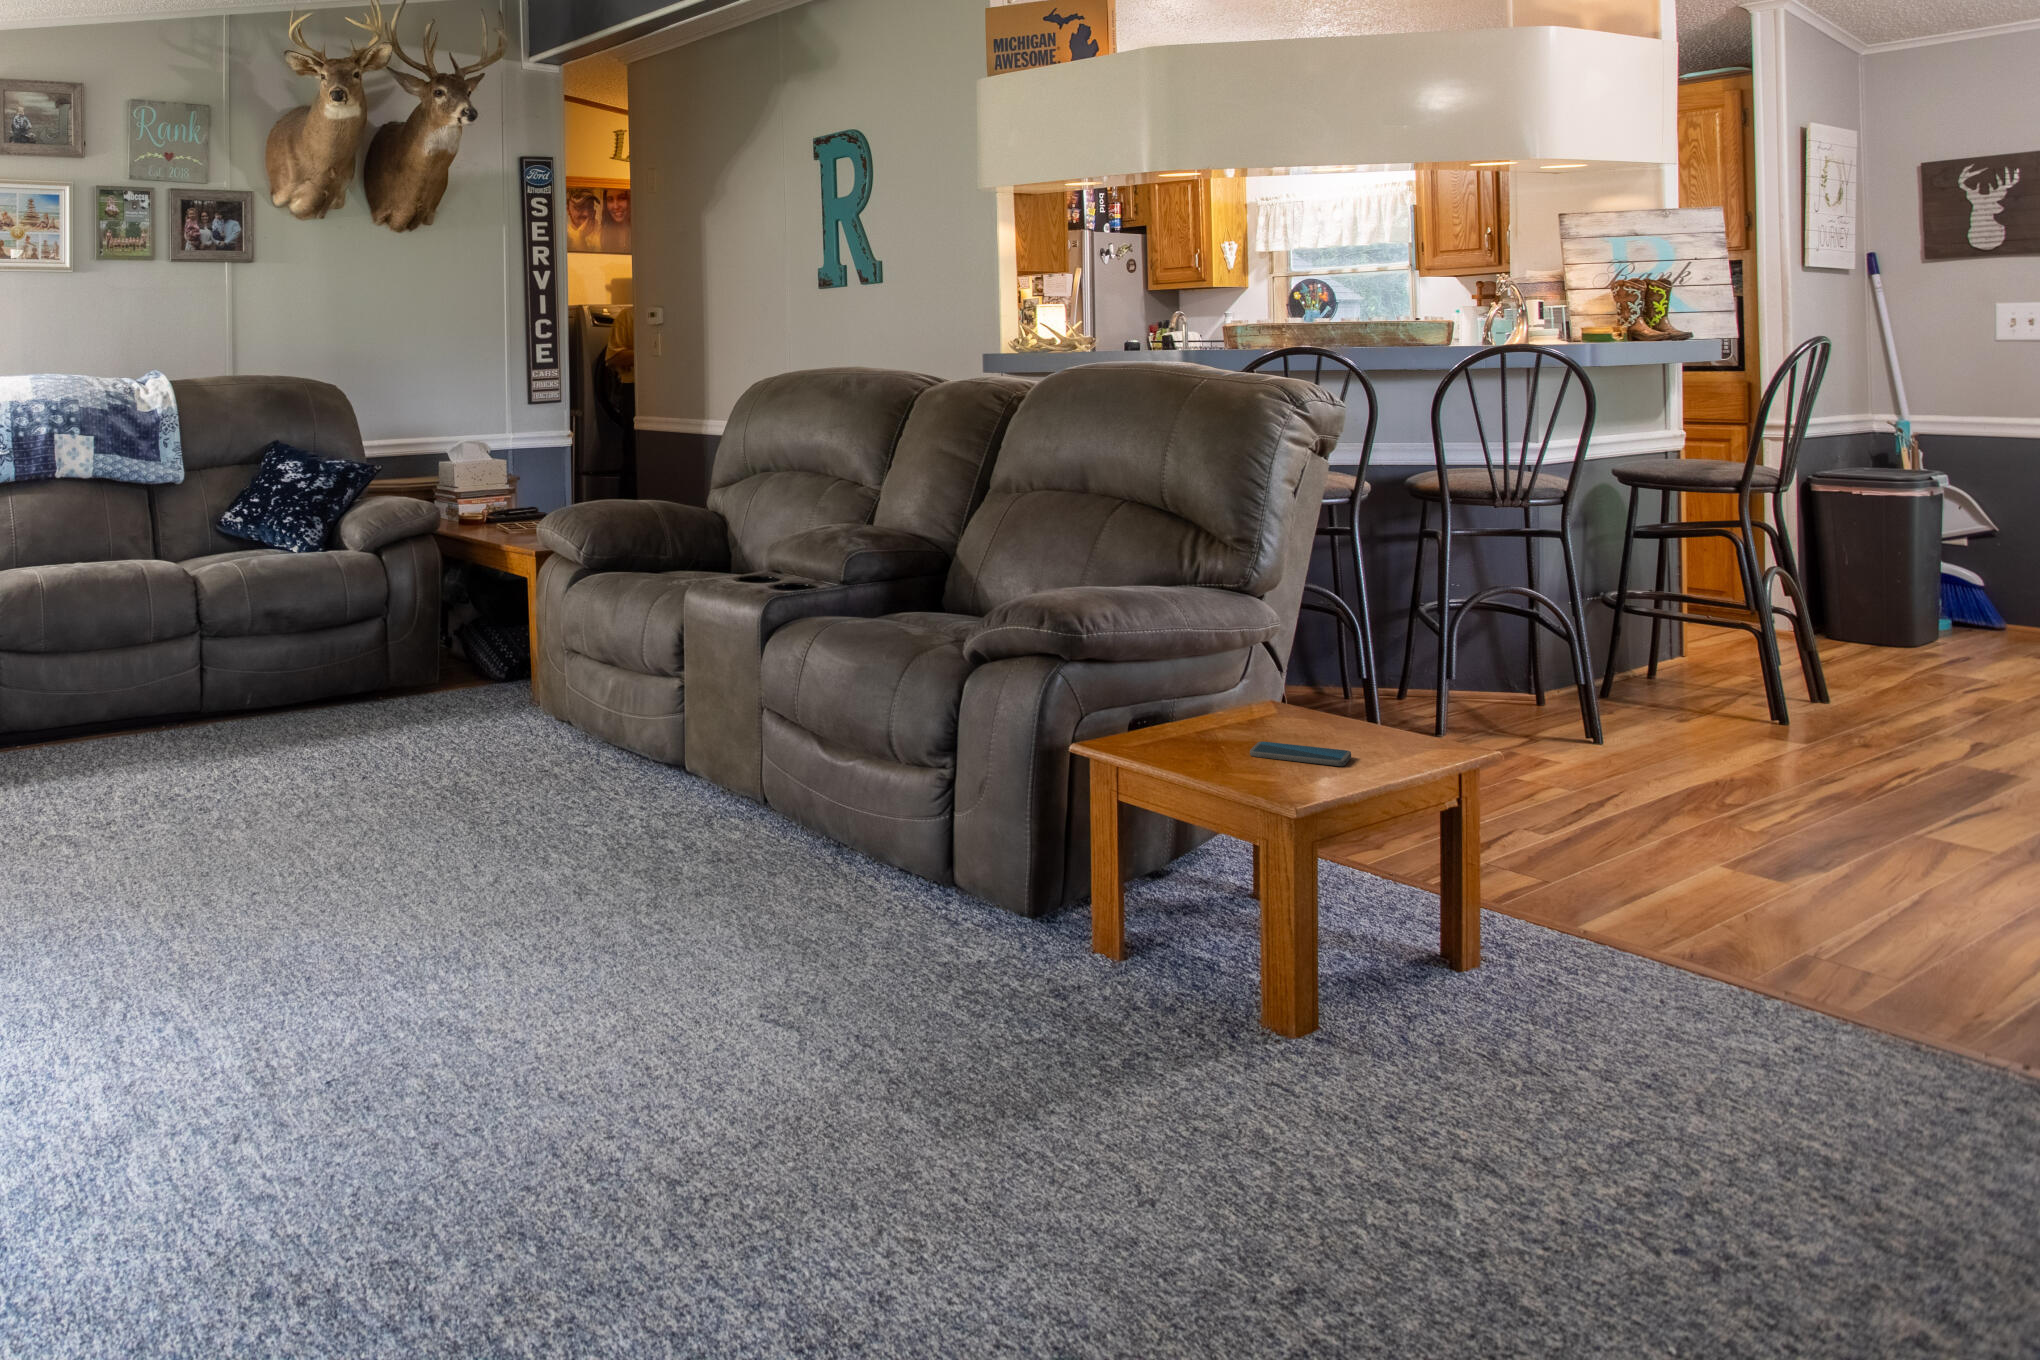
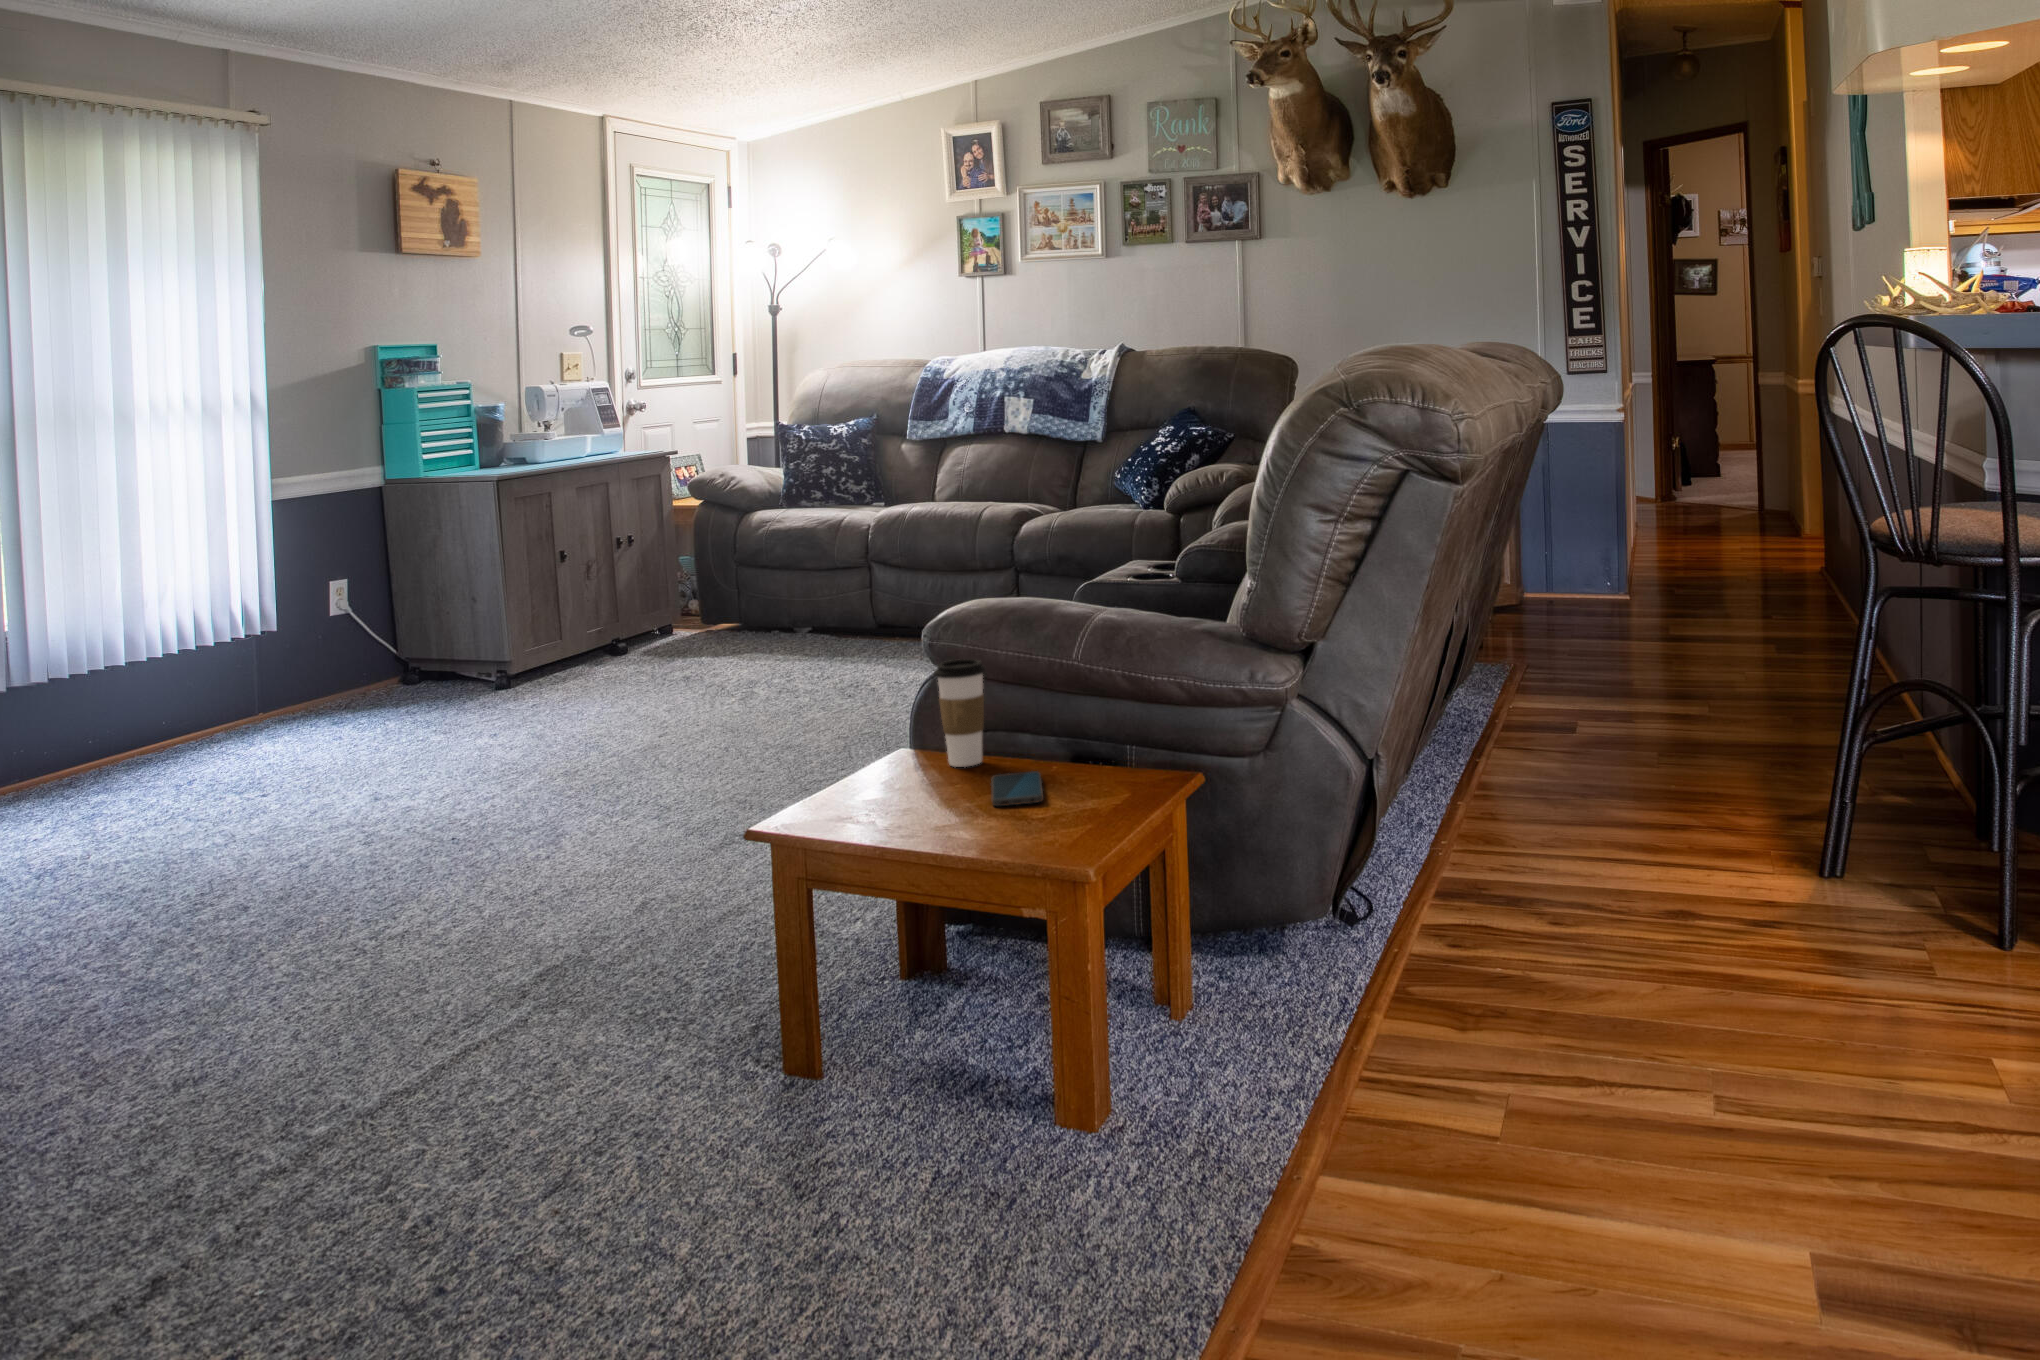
coffee cup: none [1148,658,1198,756] -> present [934,659,985,767]

